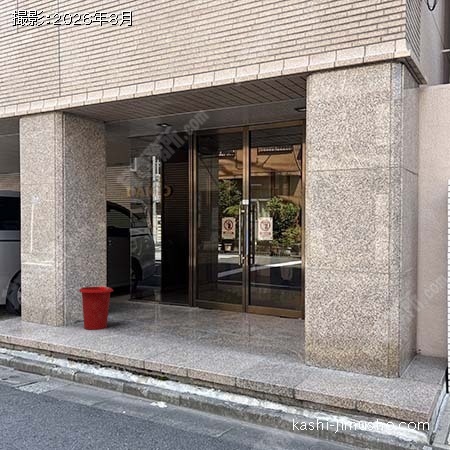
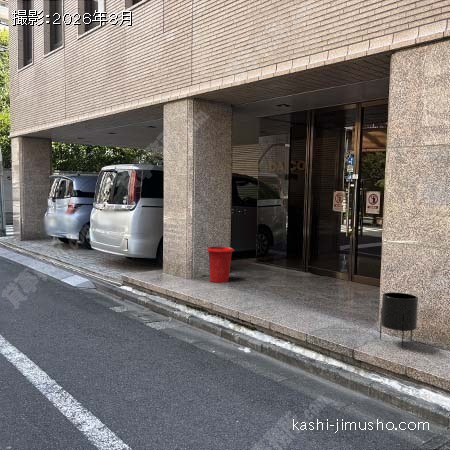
planter: none [312,324,350,382] -> present [380,292,418,348]

